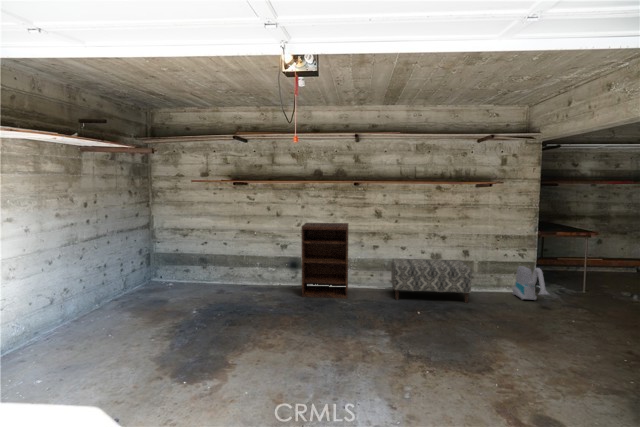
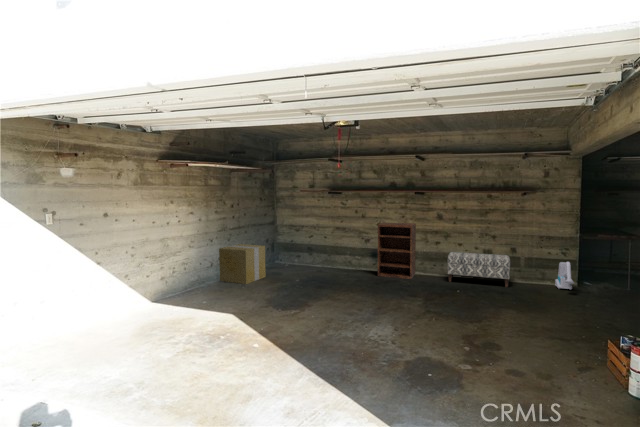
cardboard box: none [31,265,128,339] -> present [219,244,266,284]

